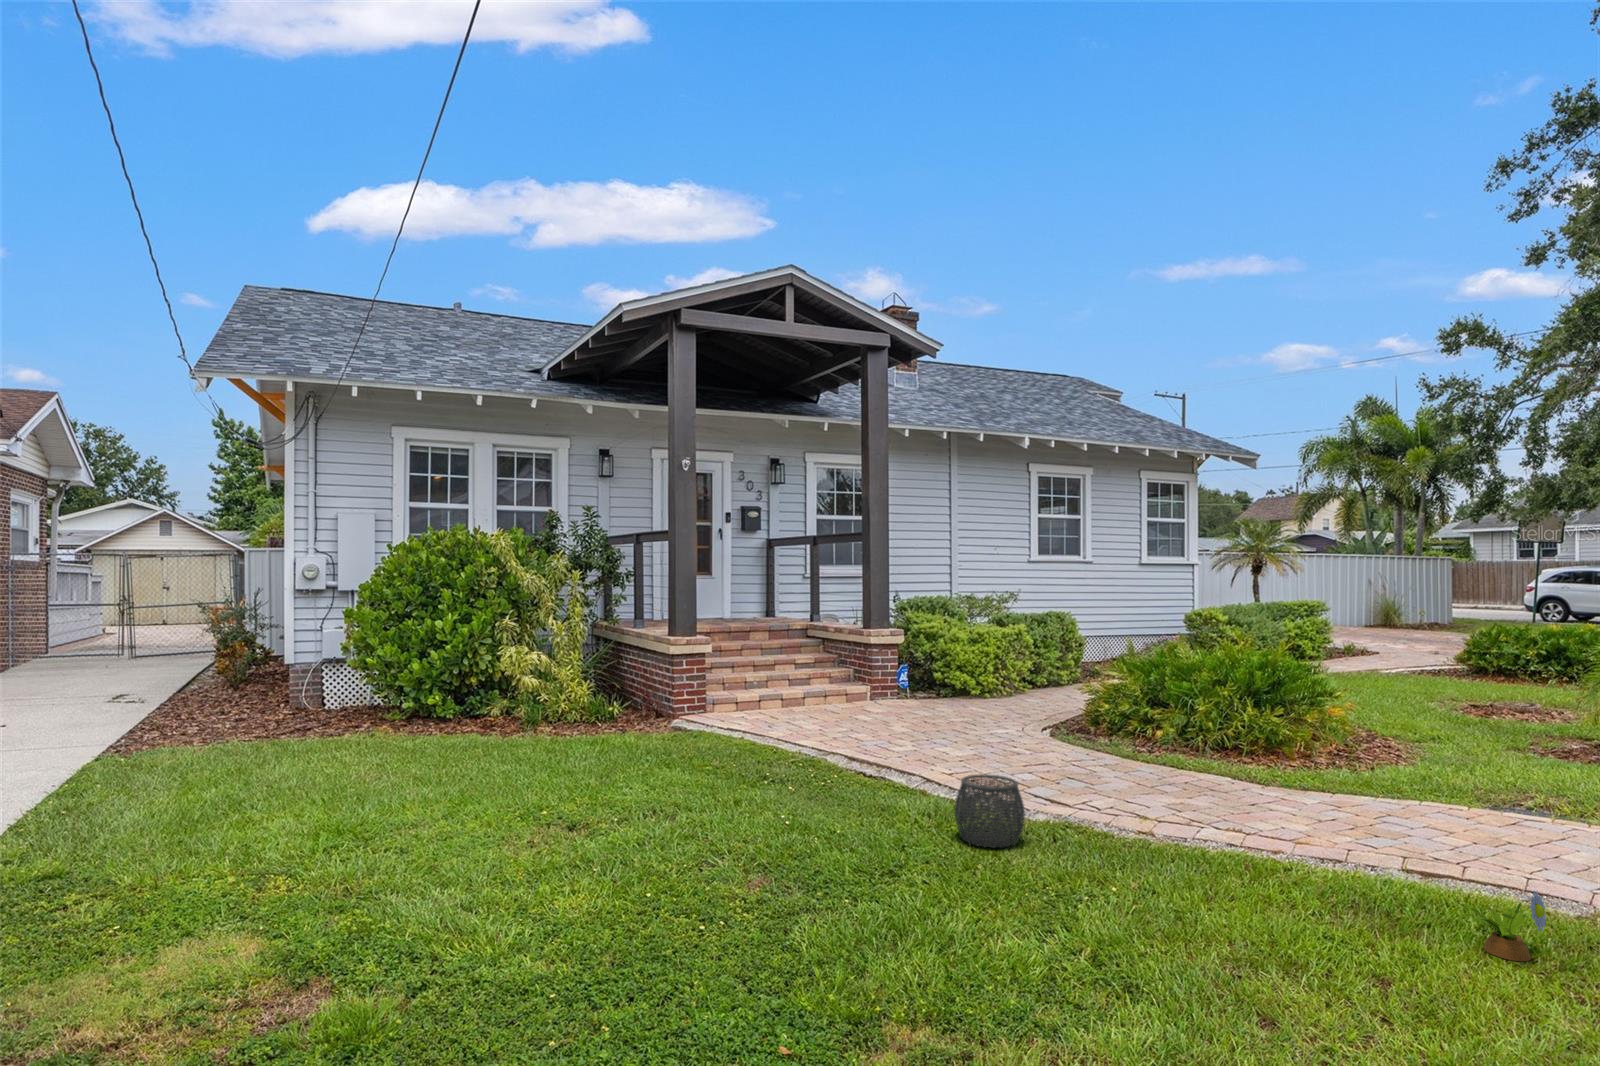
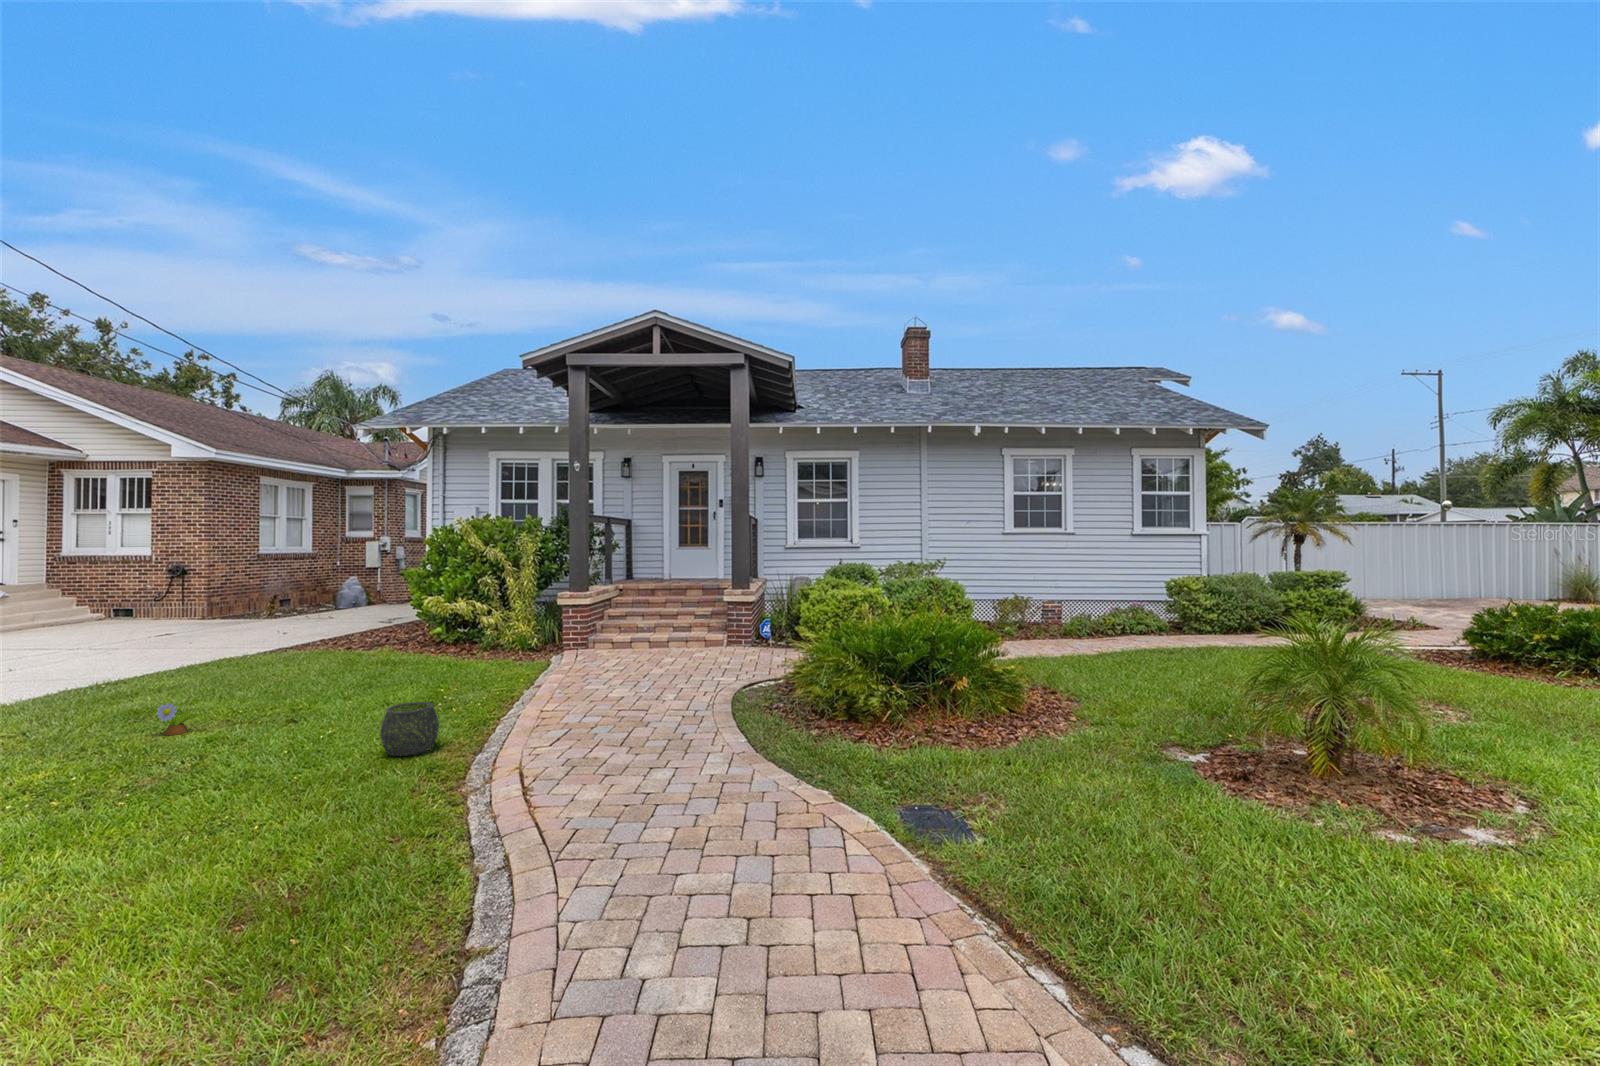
decorative plant: present [1462,891,1546,961] -> present [154,702,200,735]

